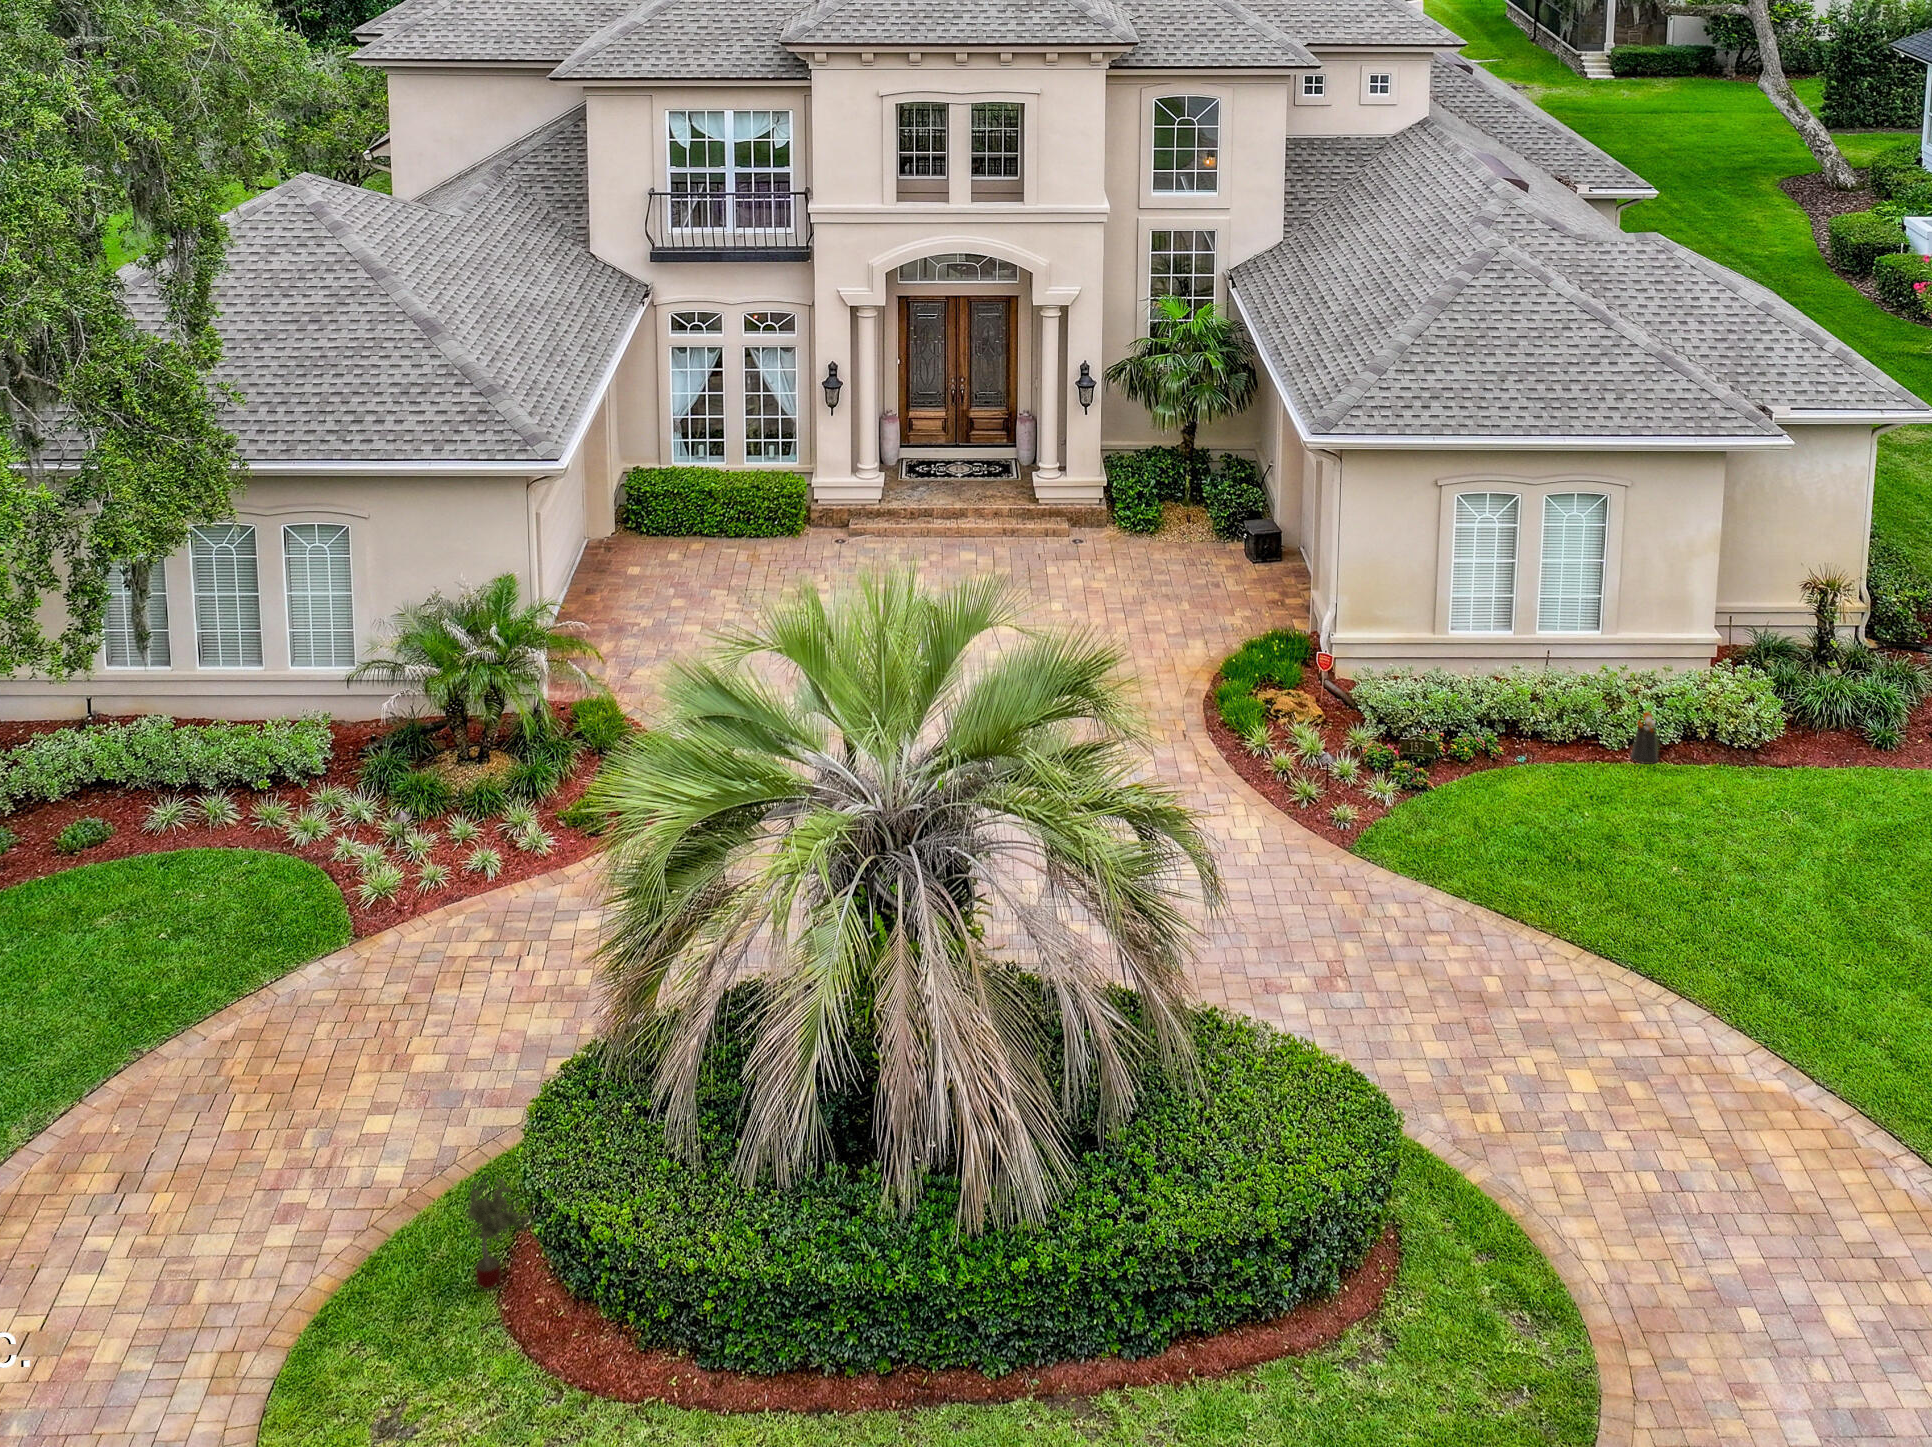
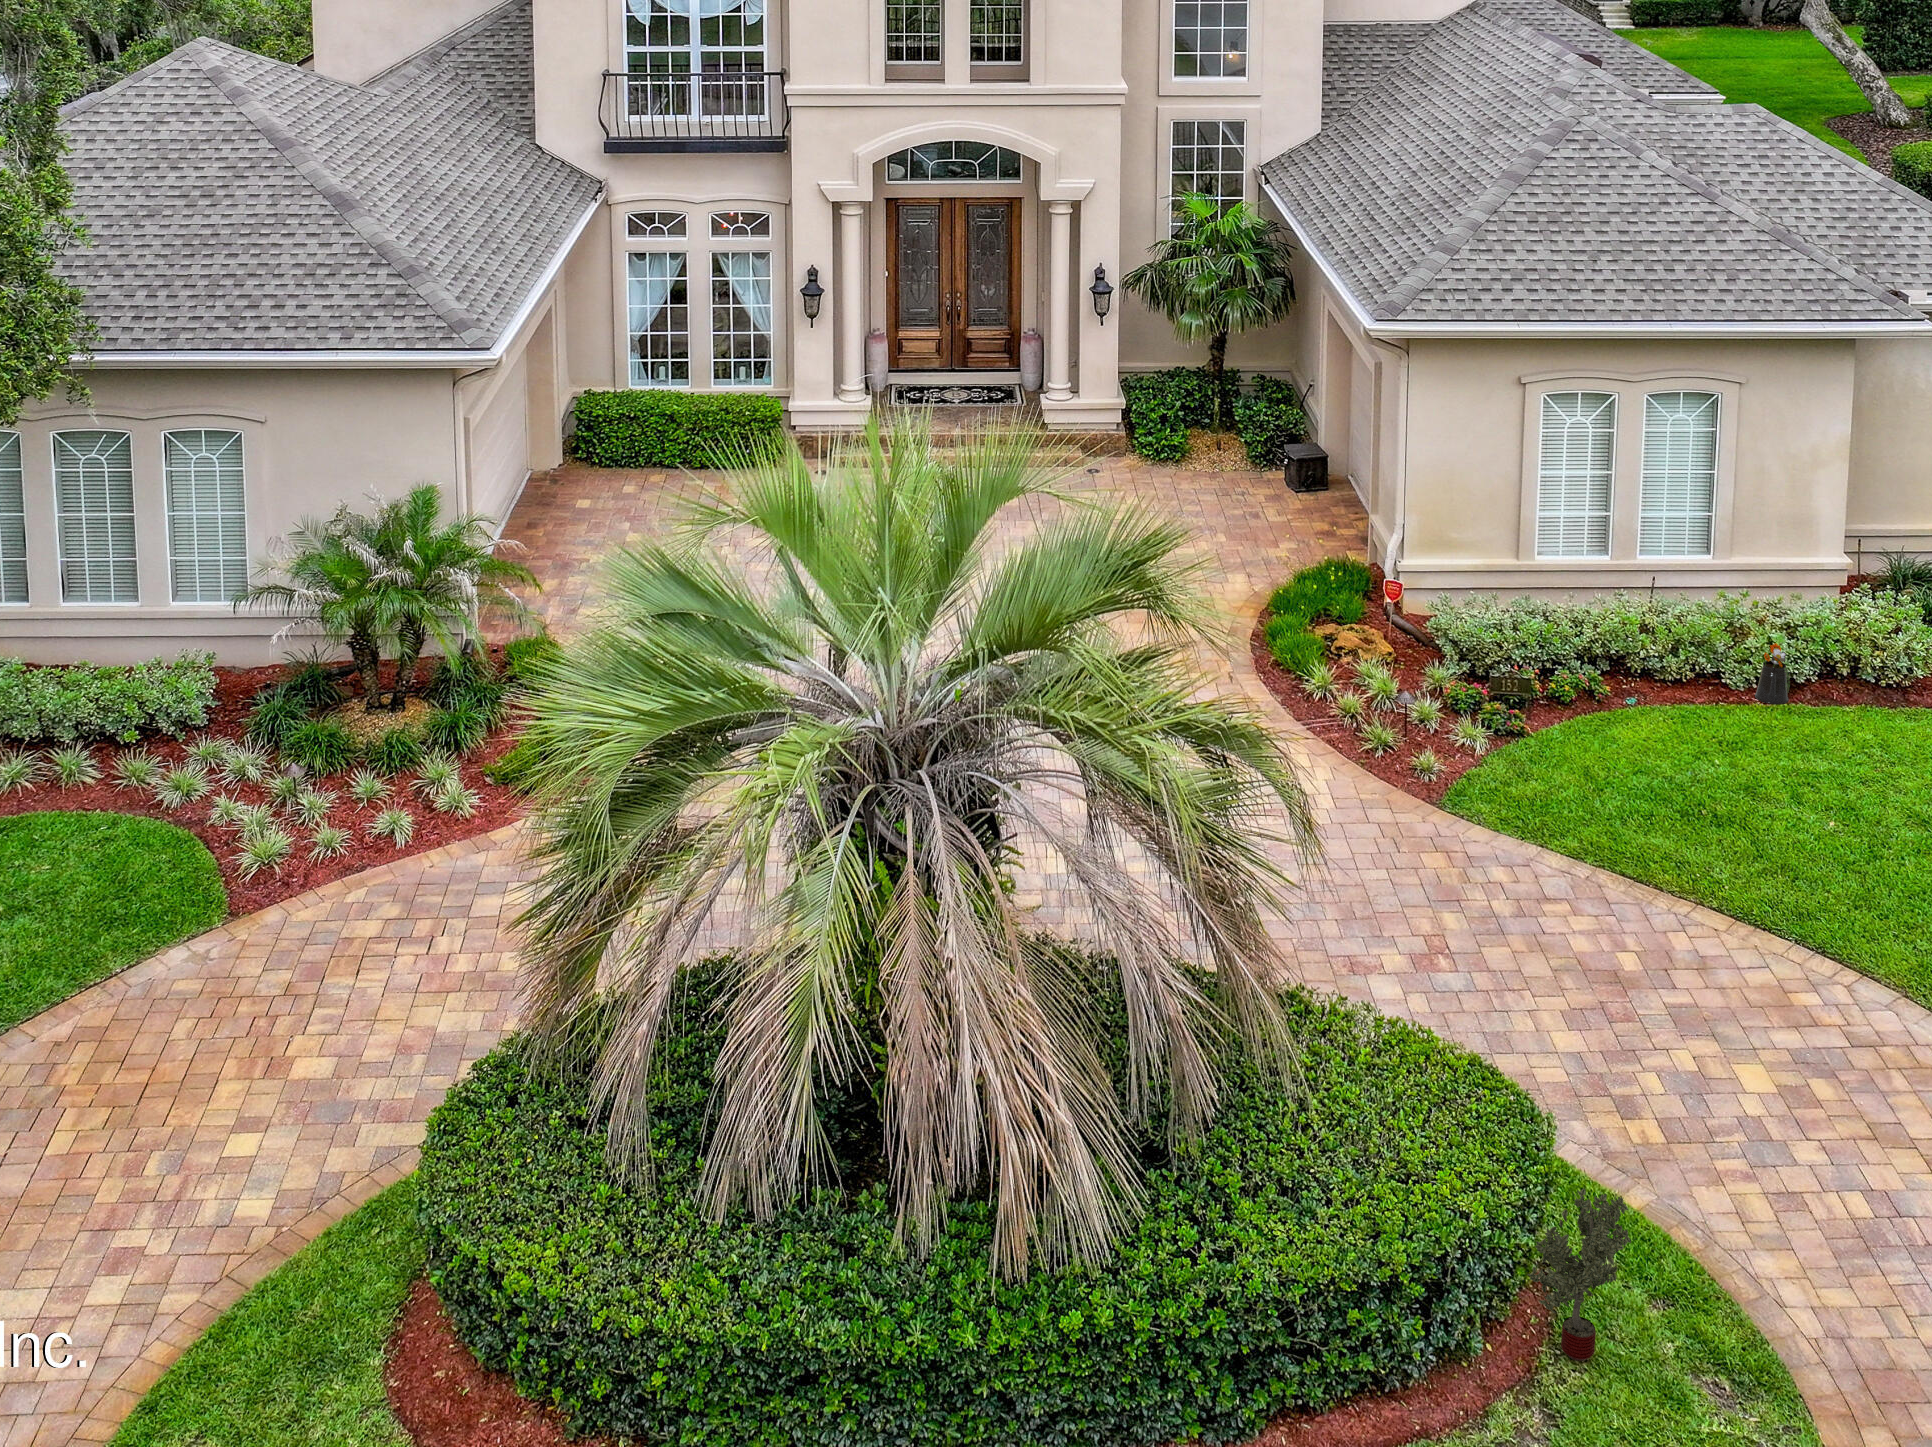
potted tree: present [464,1177,531,1289] -> present [1528,1189,1631,1361]

